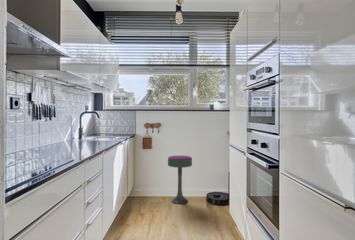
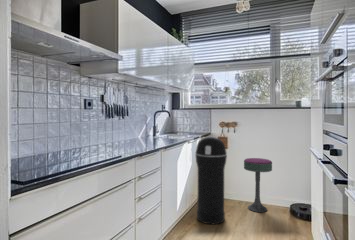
trash can: none [125,136,155,220] -> present [196,136,227,224]

